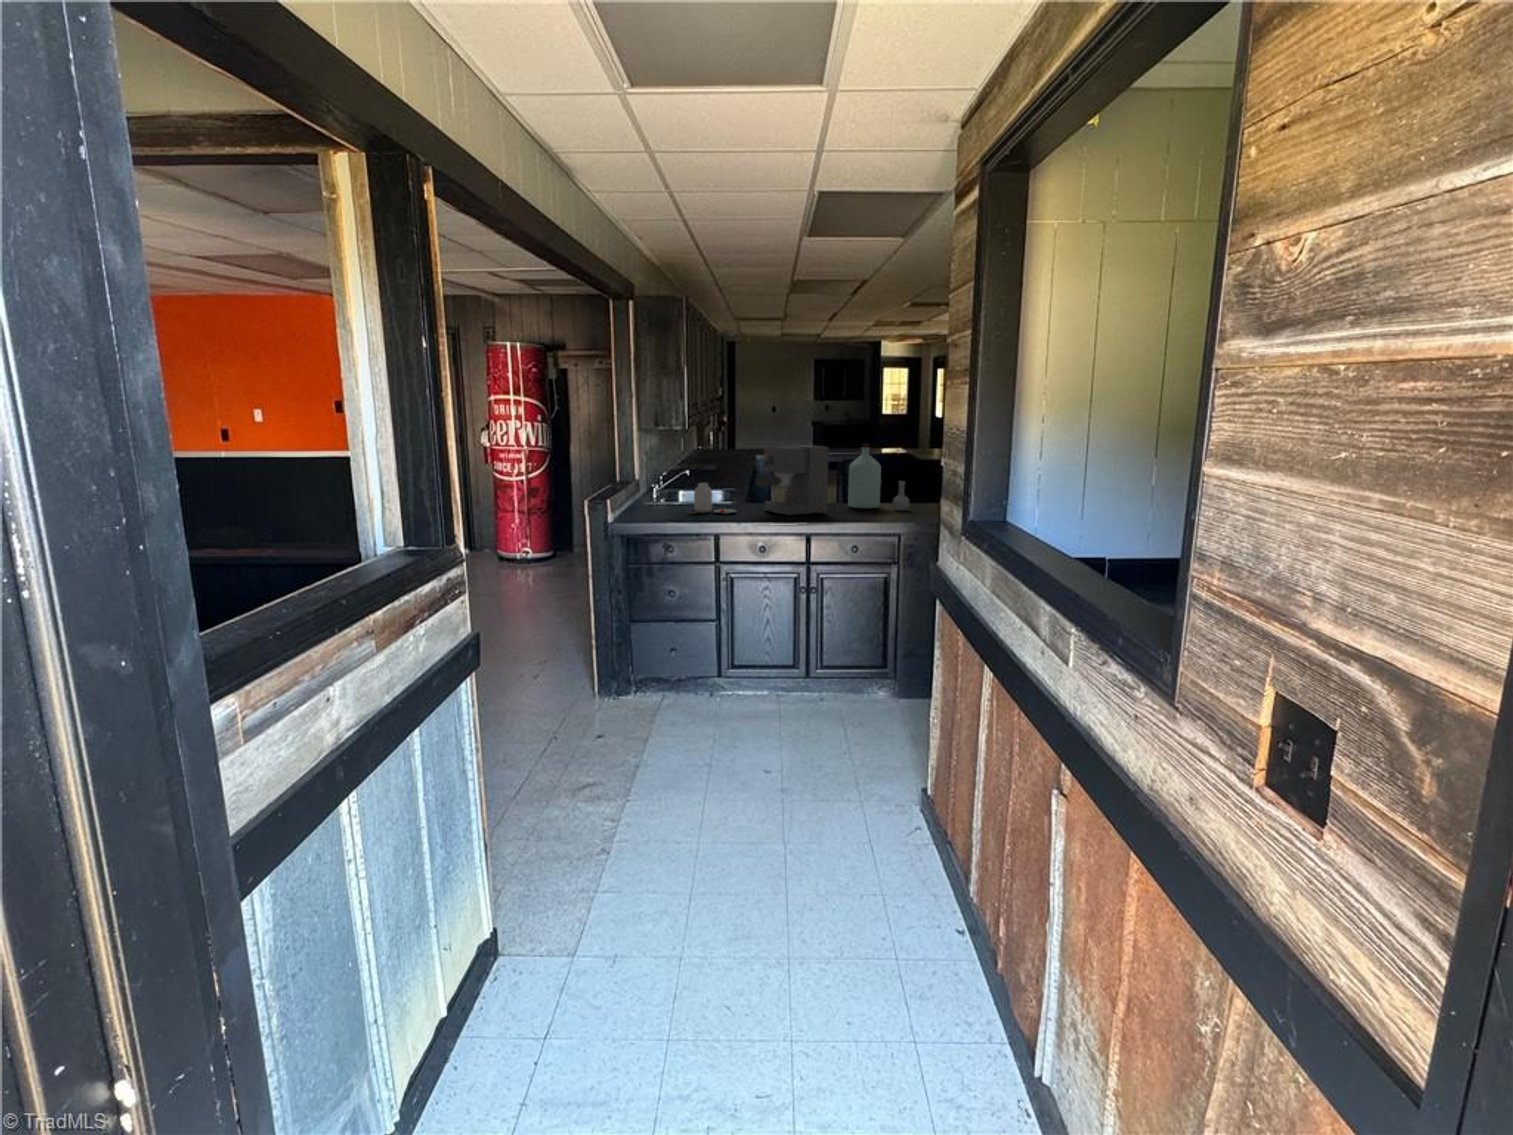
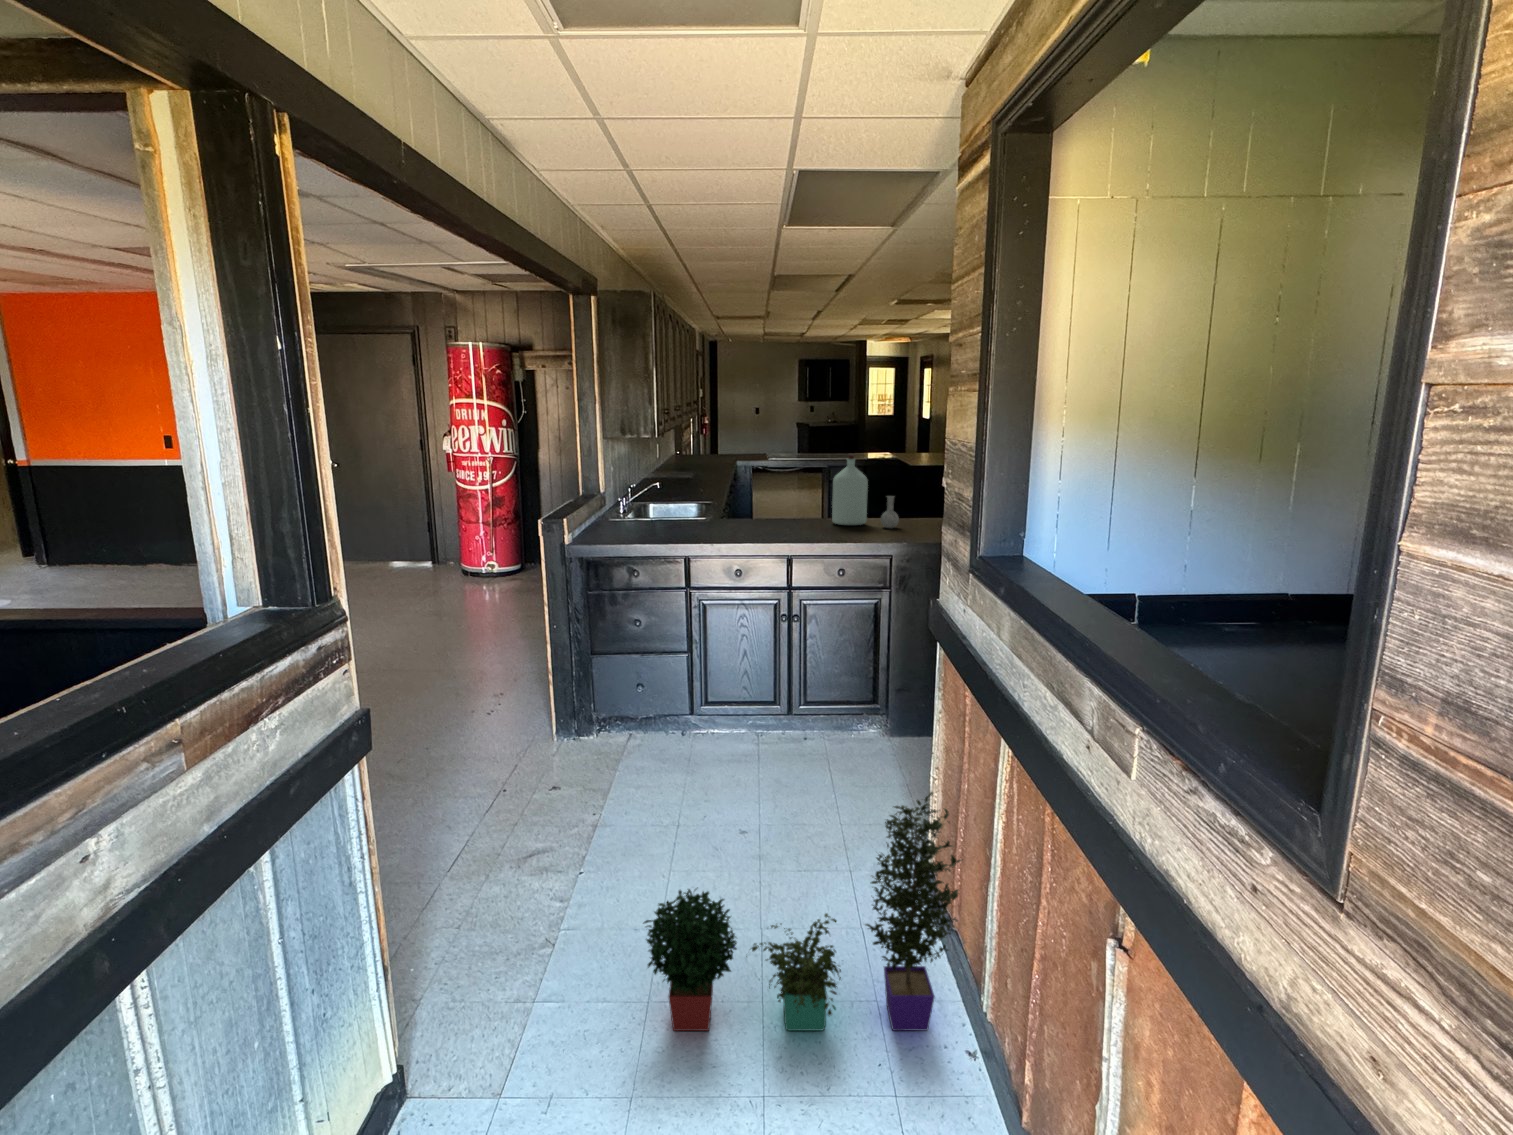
coffee maker: present [755,445,829,516] -> none [730,456,811,536]
jar: present [692,483,736,514] -> none [657,499,710,533]
potted plant: none [688,716,956,917] -> present [644,792,961,1031]

